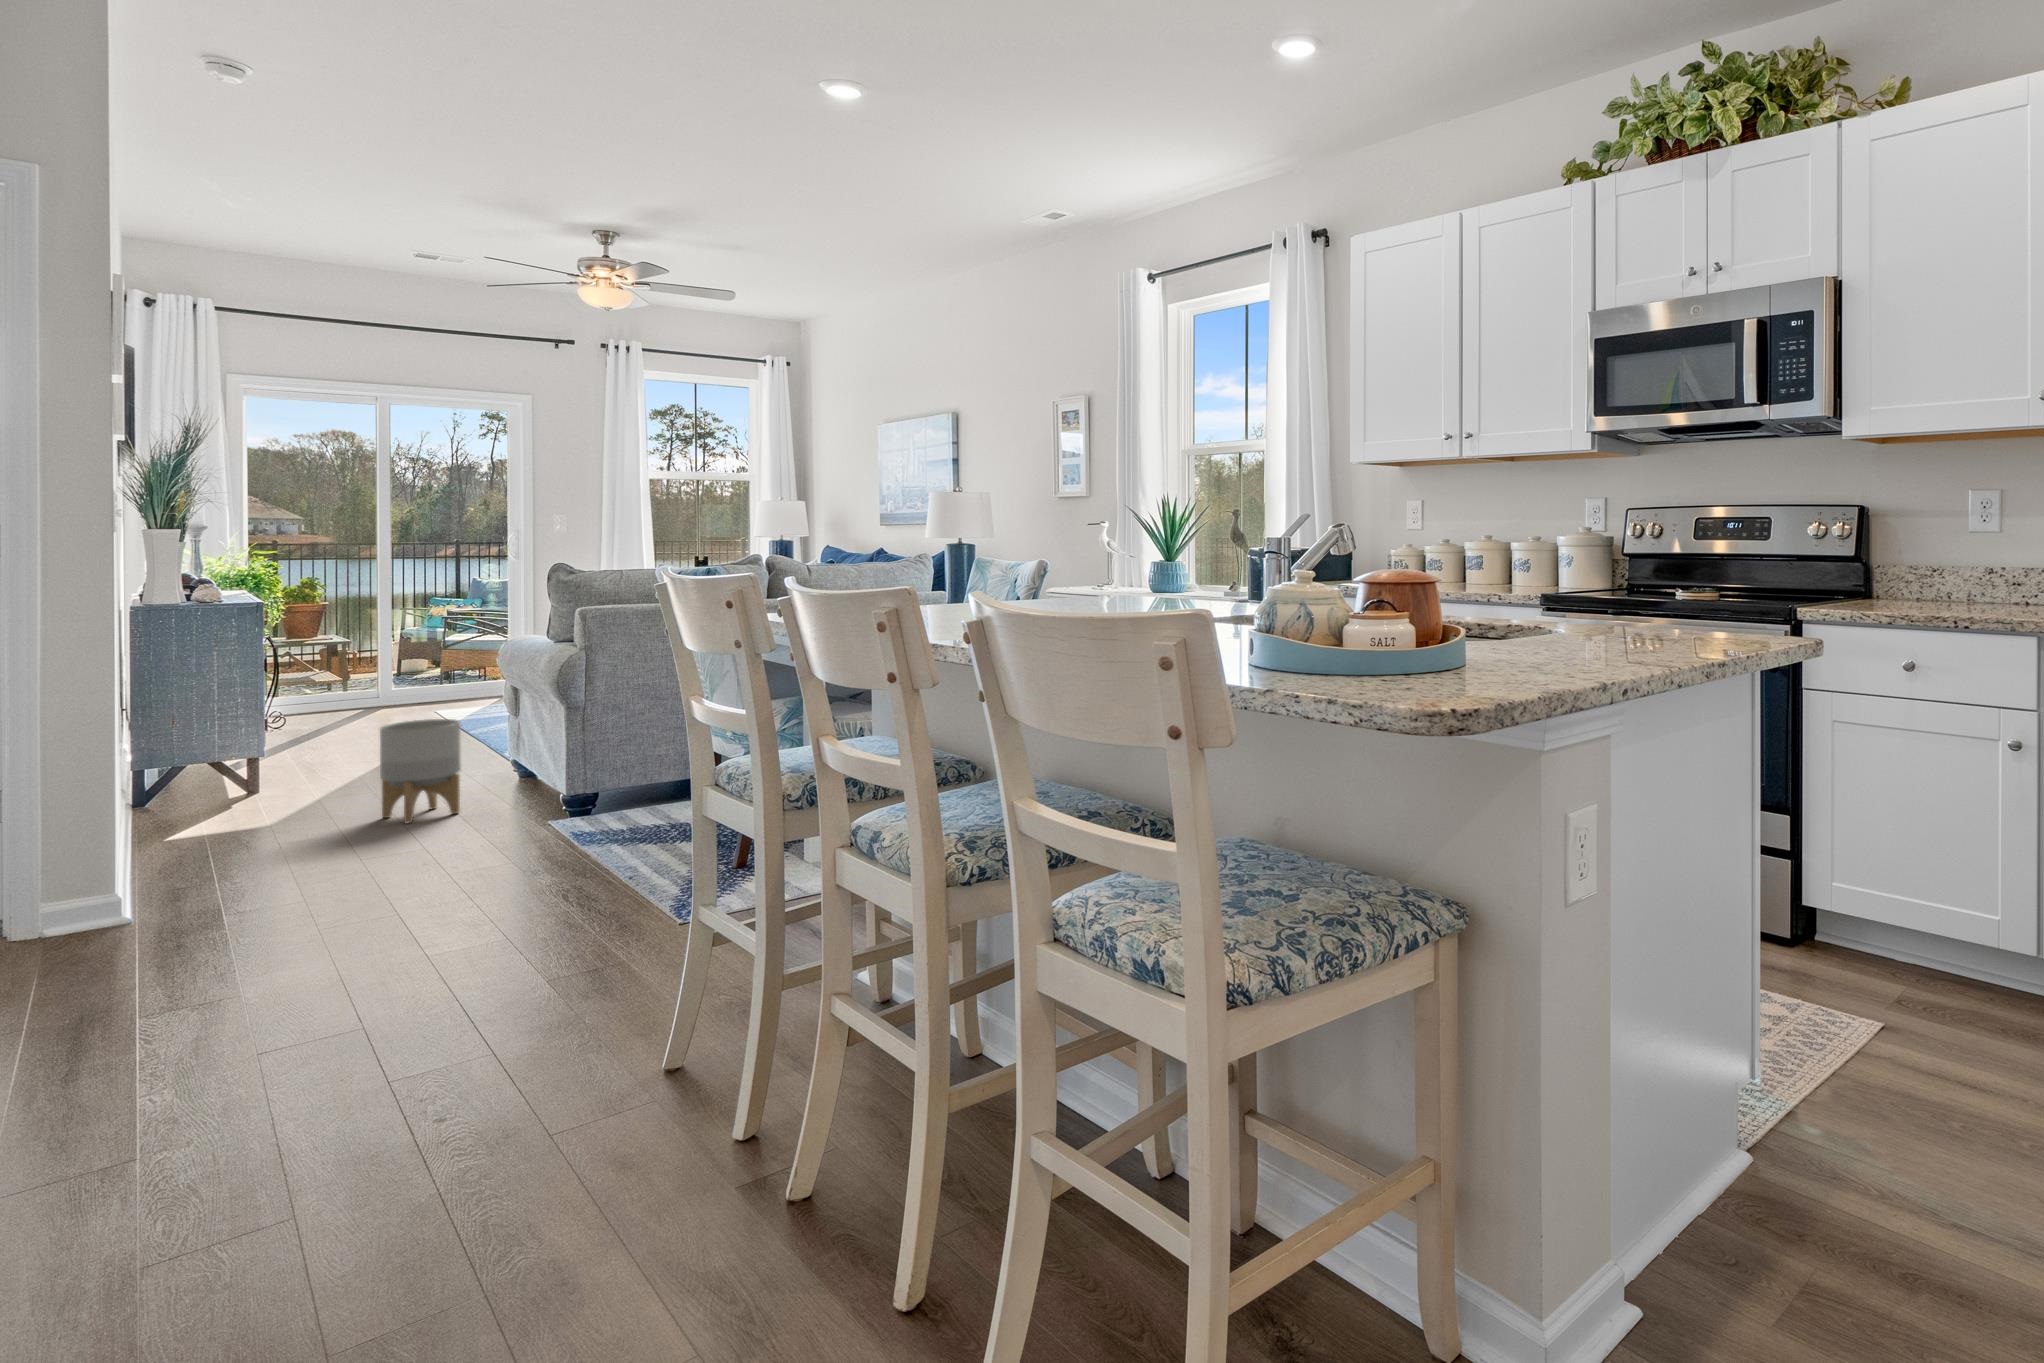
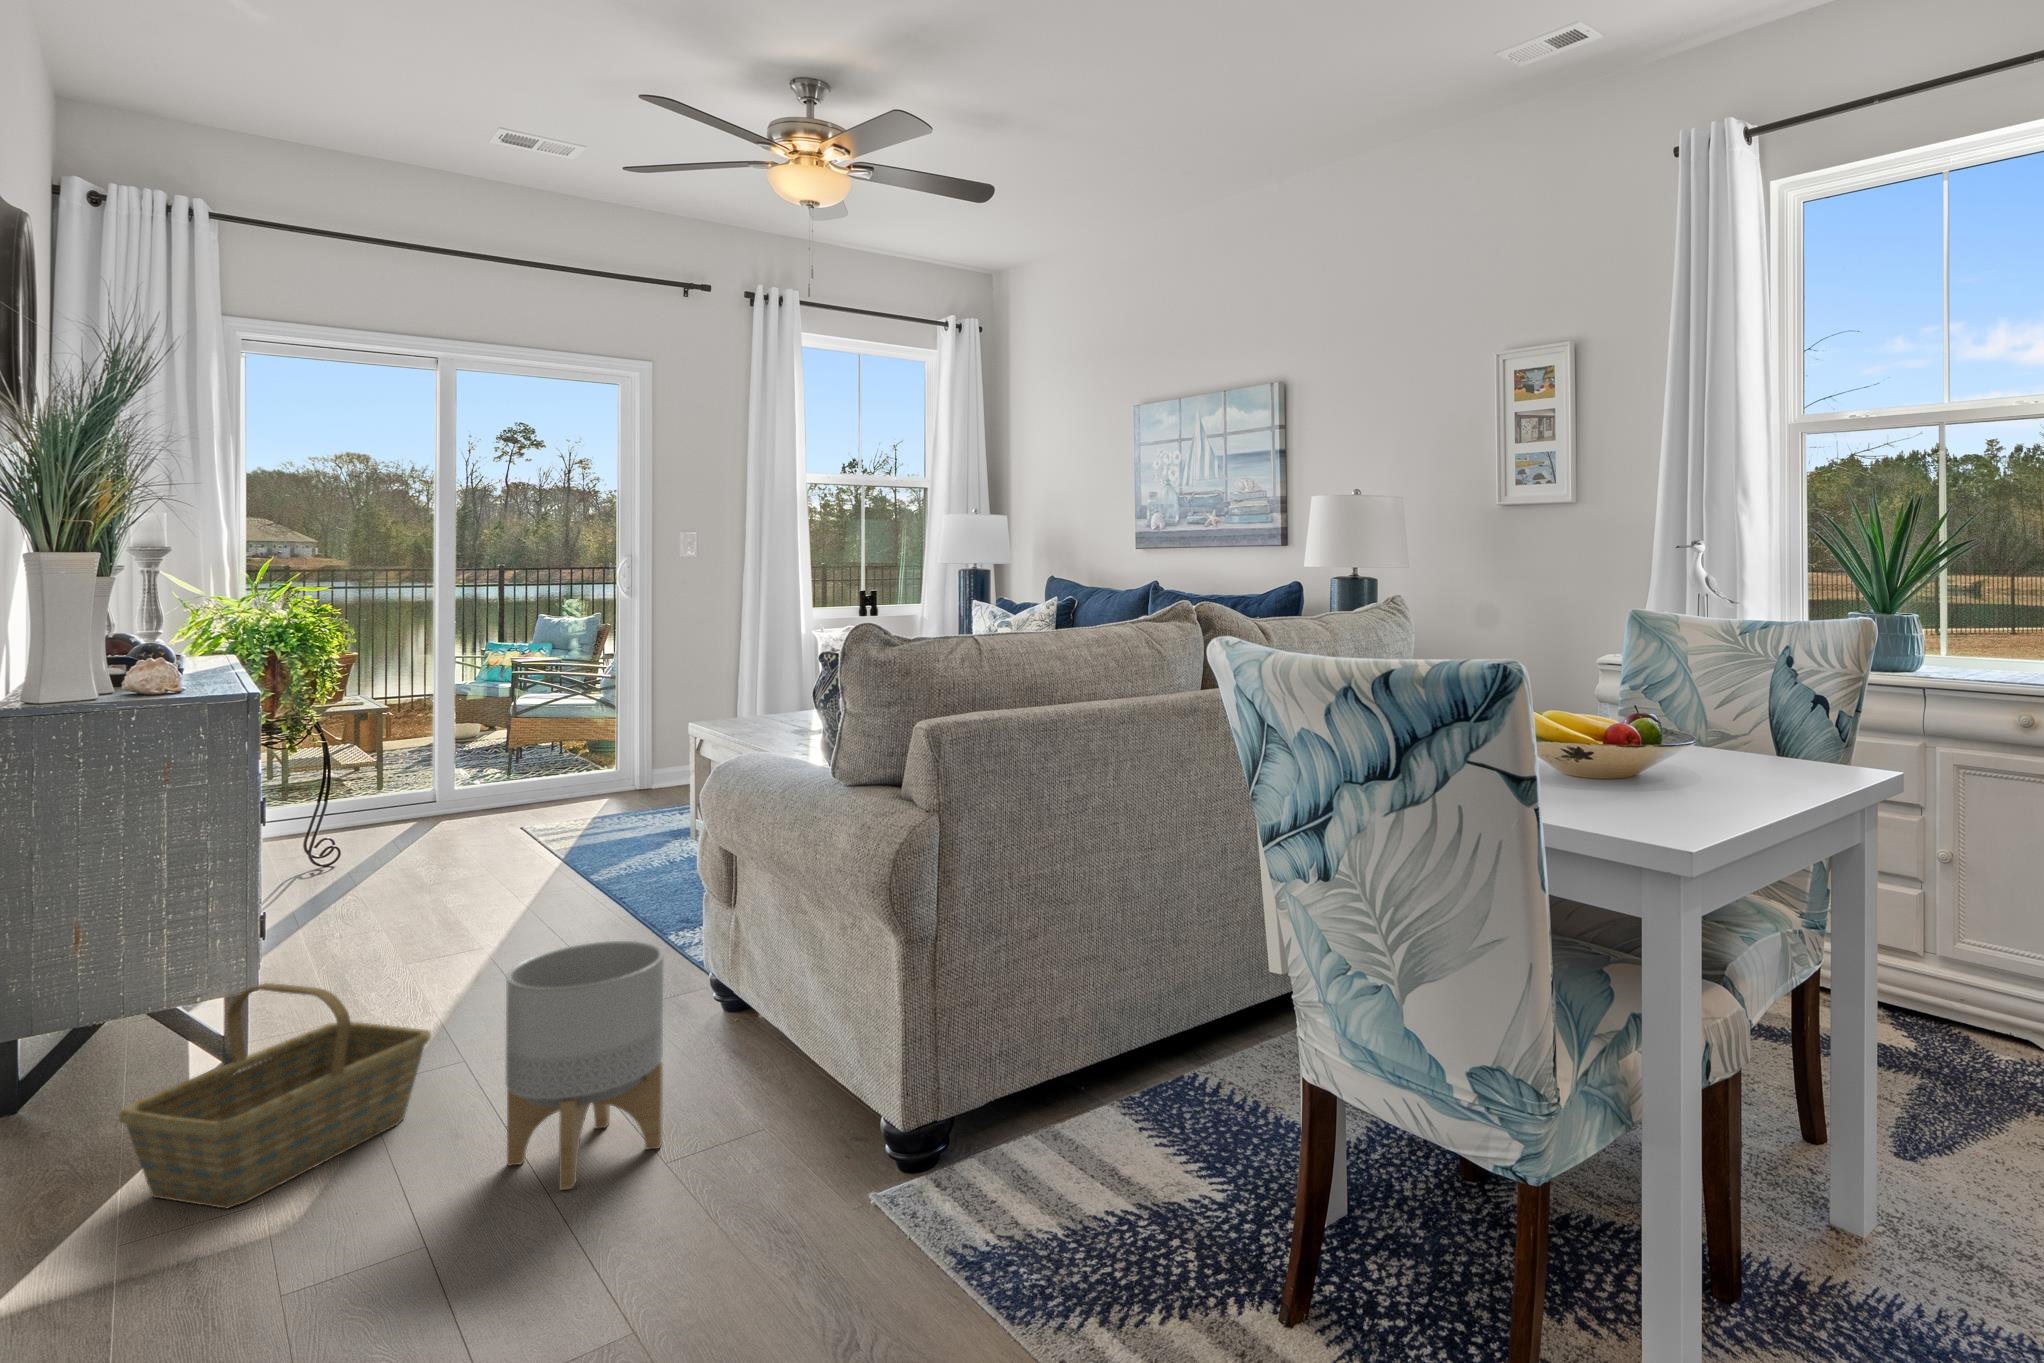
basket: none [198,735,349,828] -> present [119,983,431,1209]

